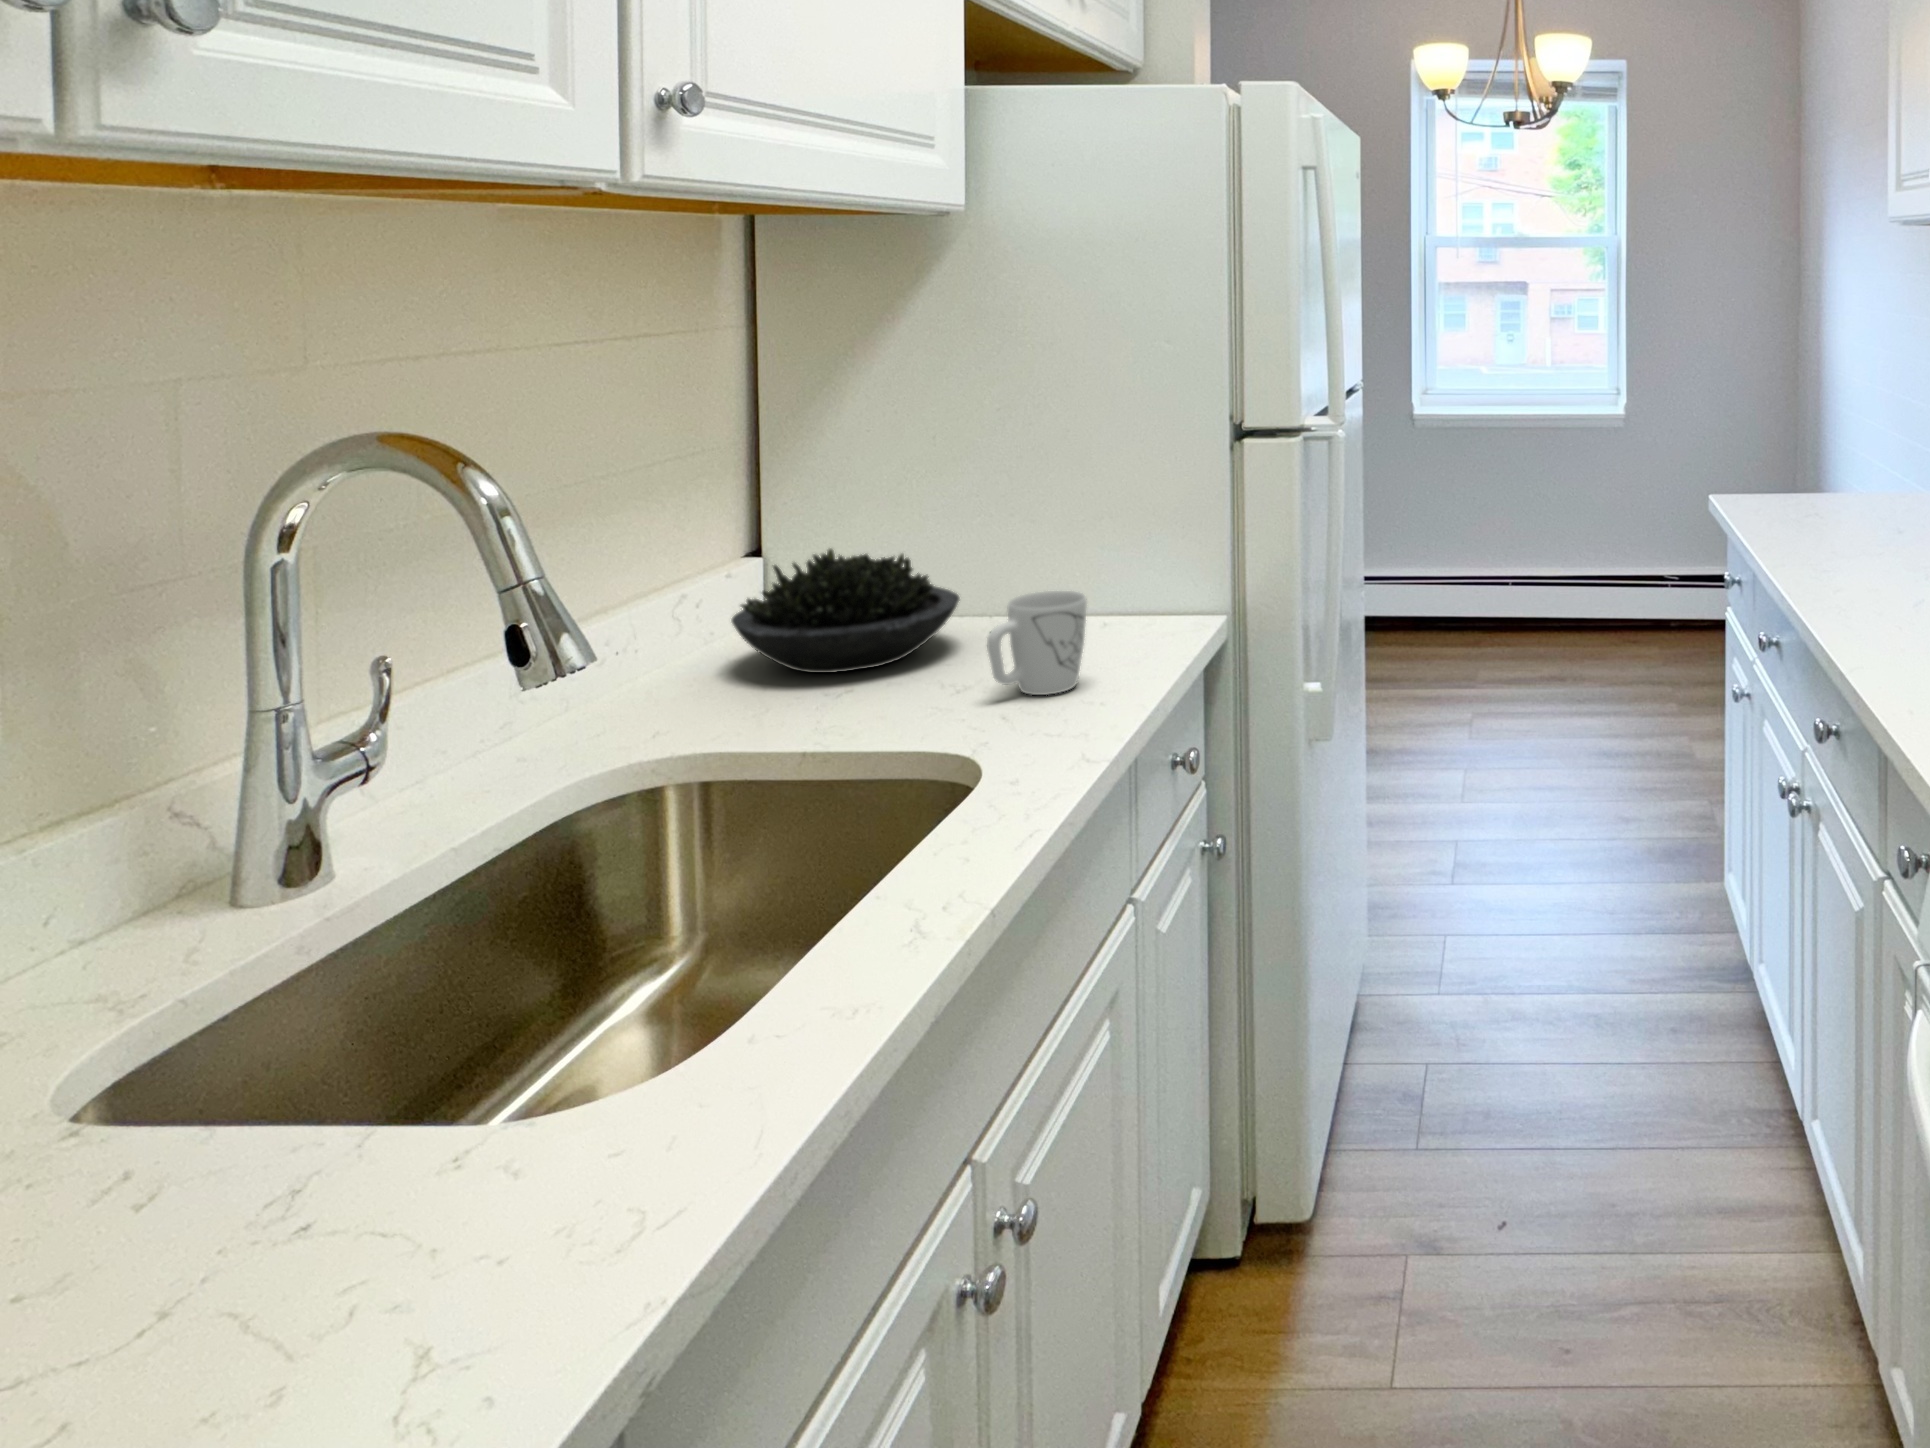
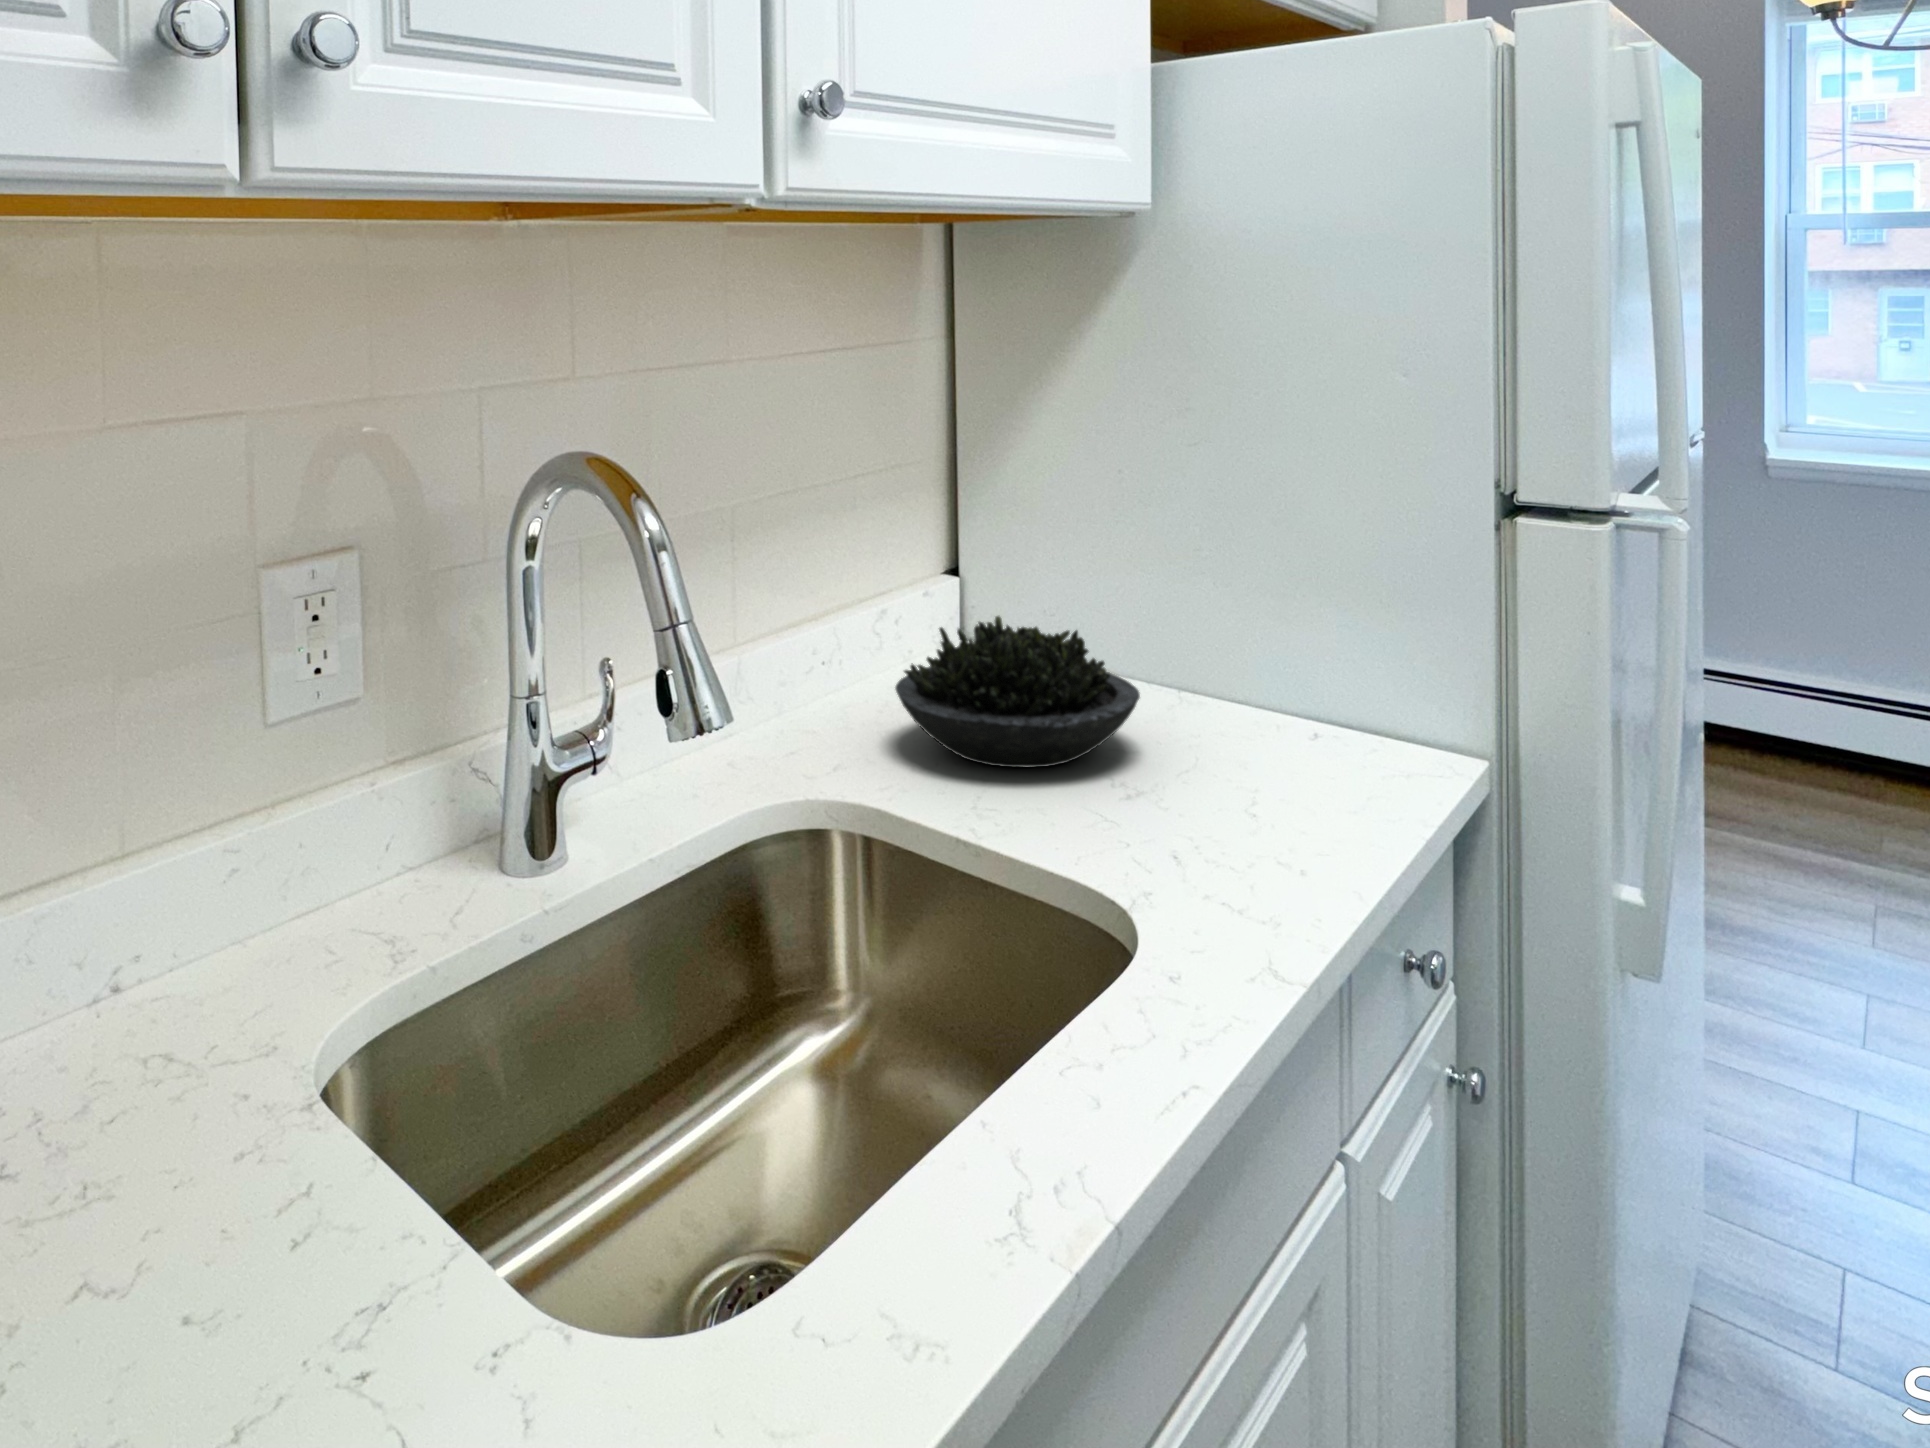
mug: present [987,591,1087,695] -> none [1165,710,1292,849]

